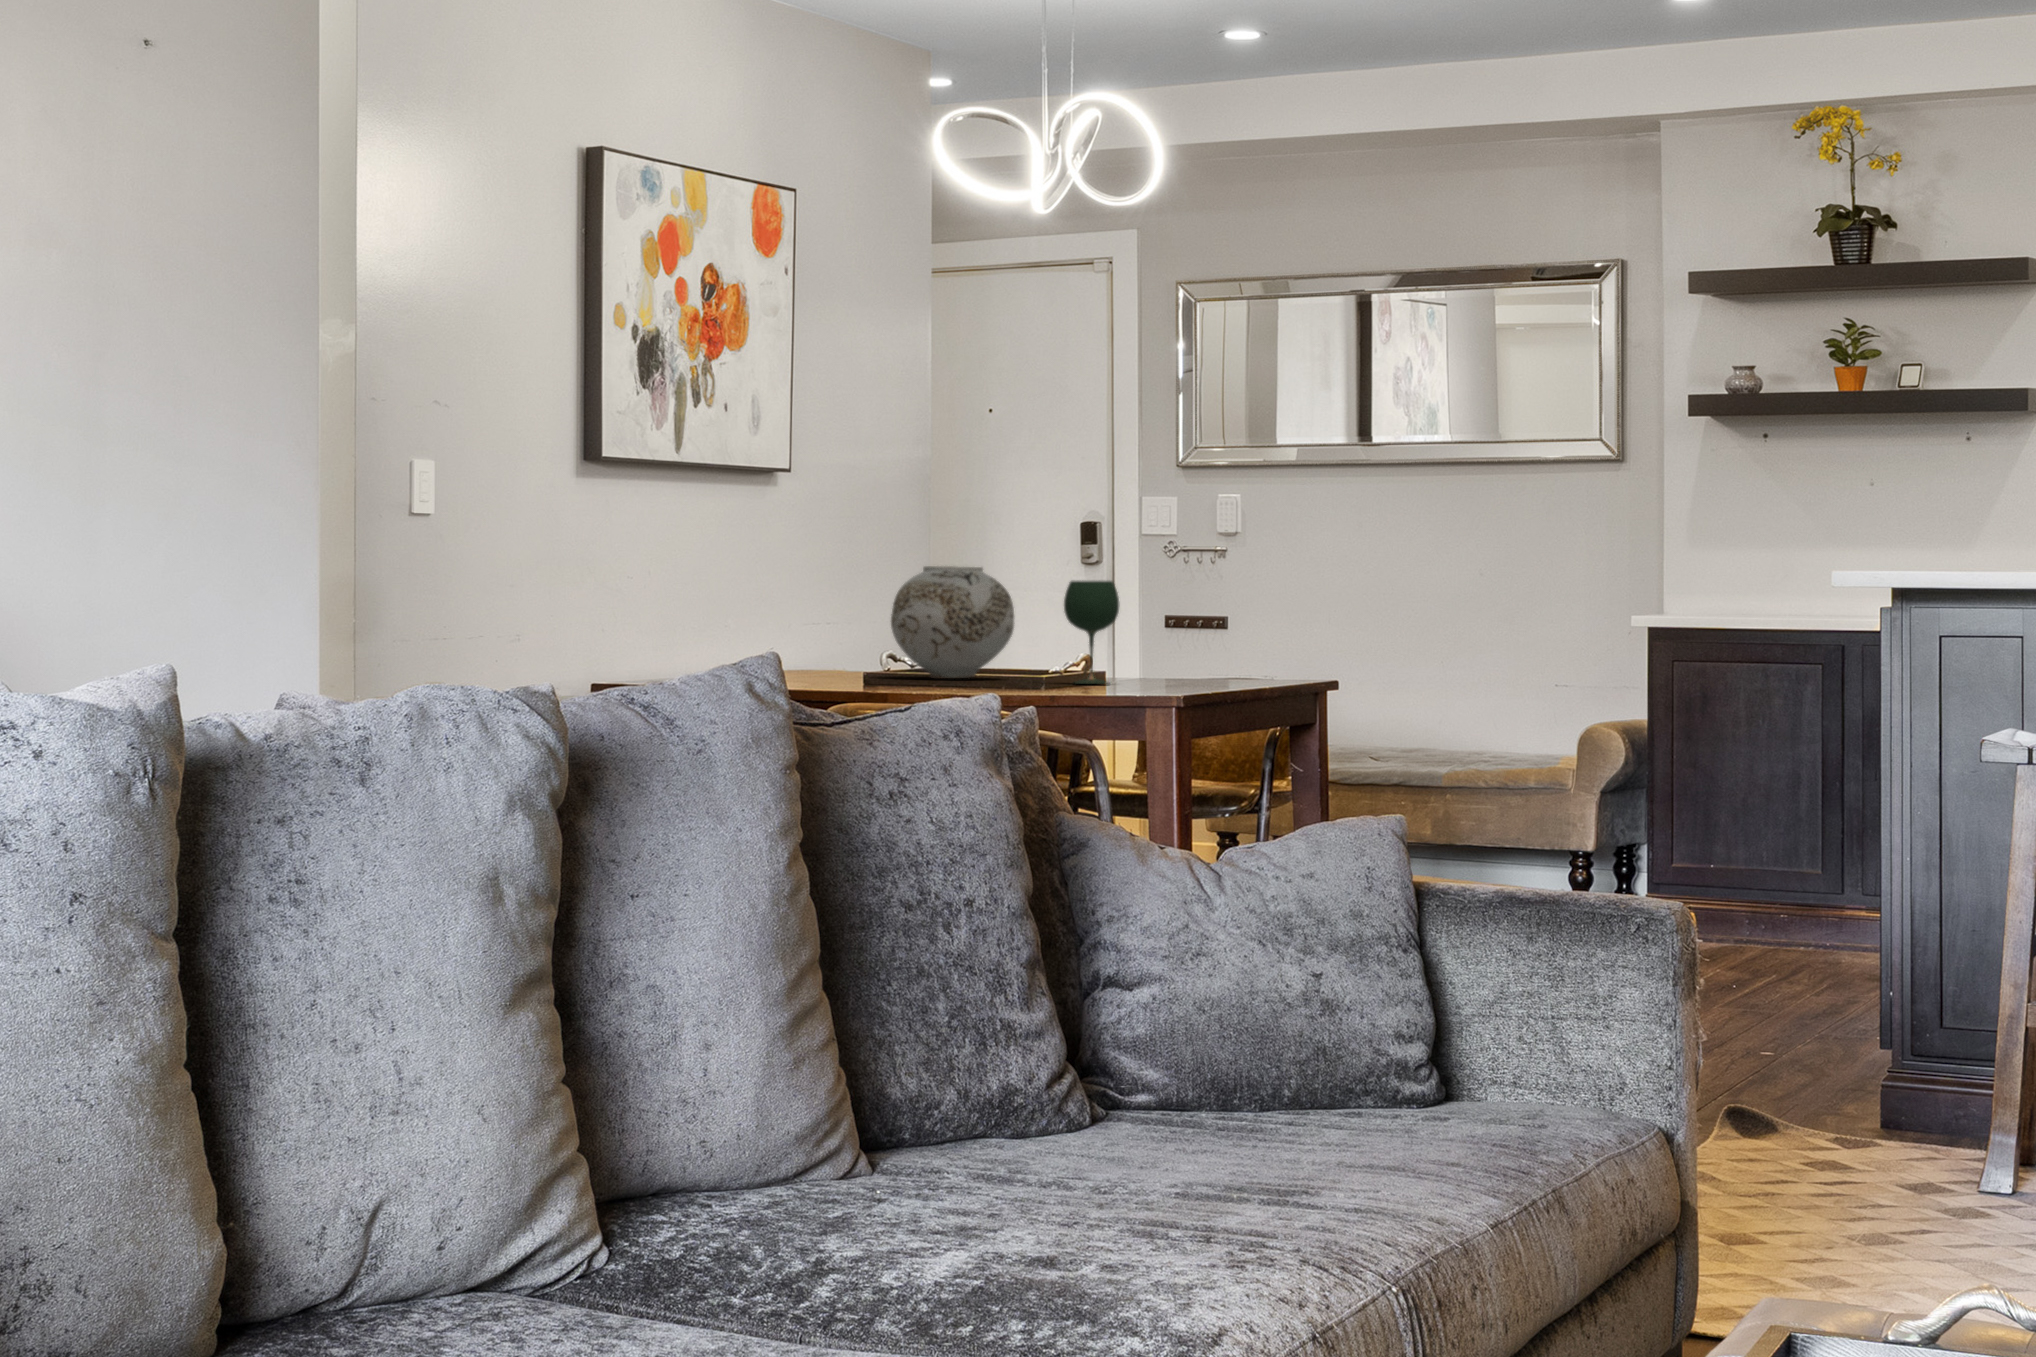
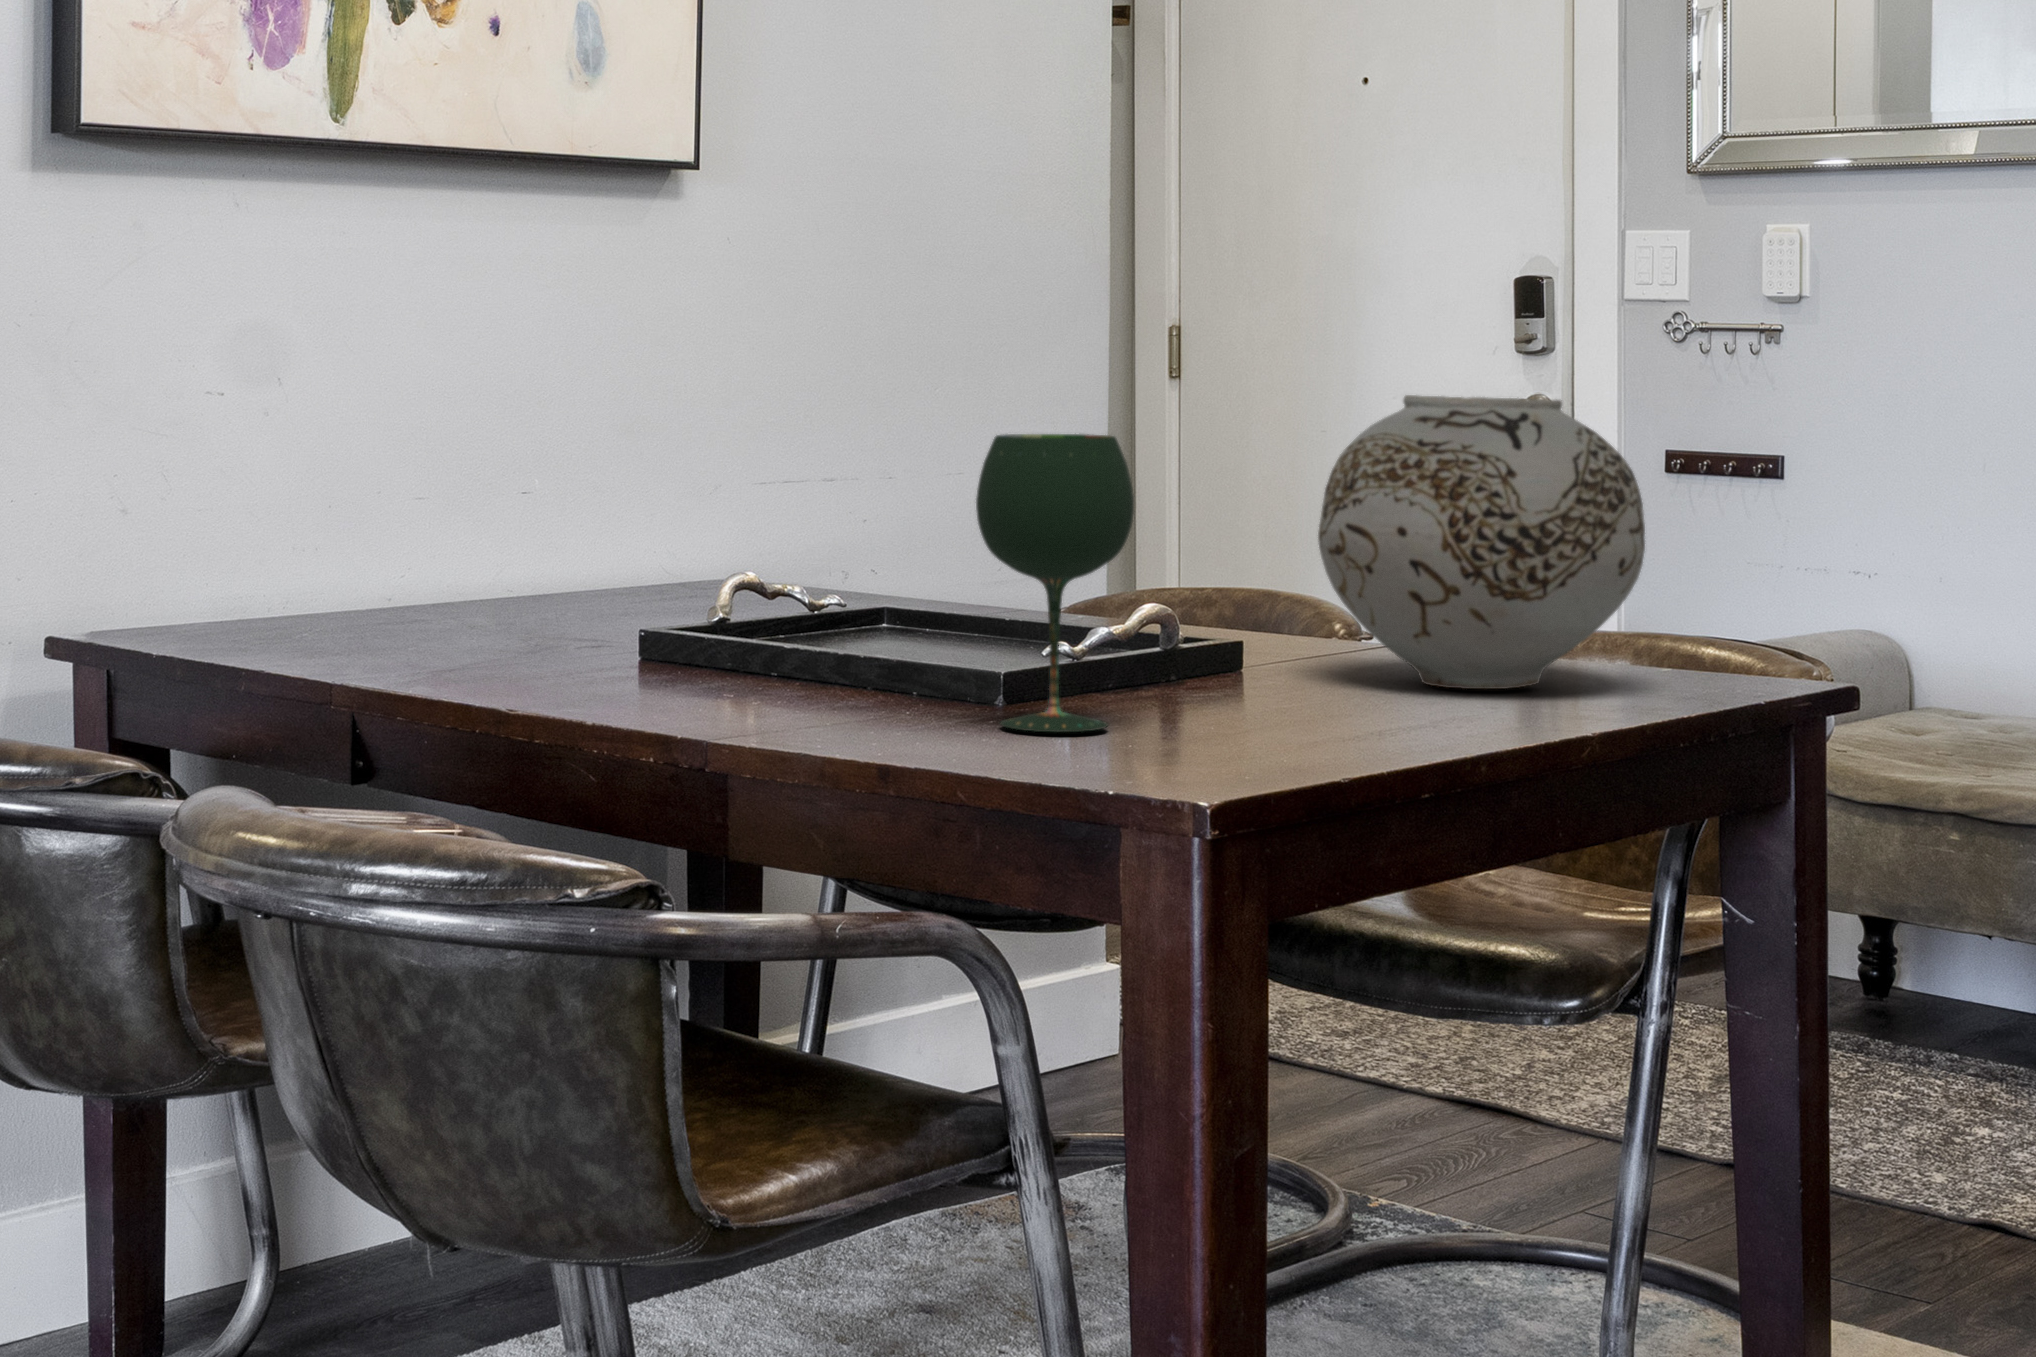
vase: present [891,566,1014,679] -> present [1318,395,1645,689]

